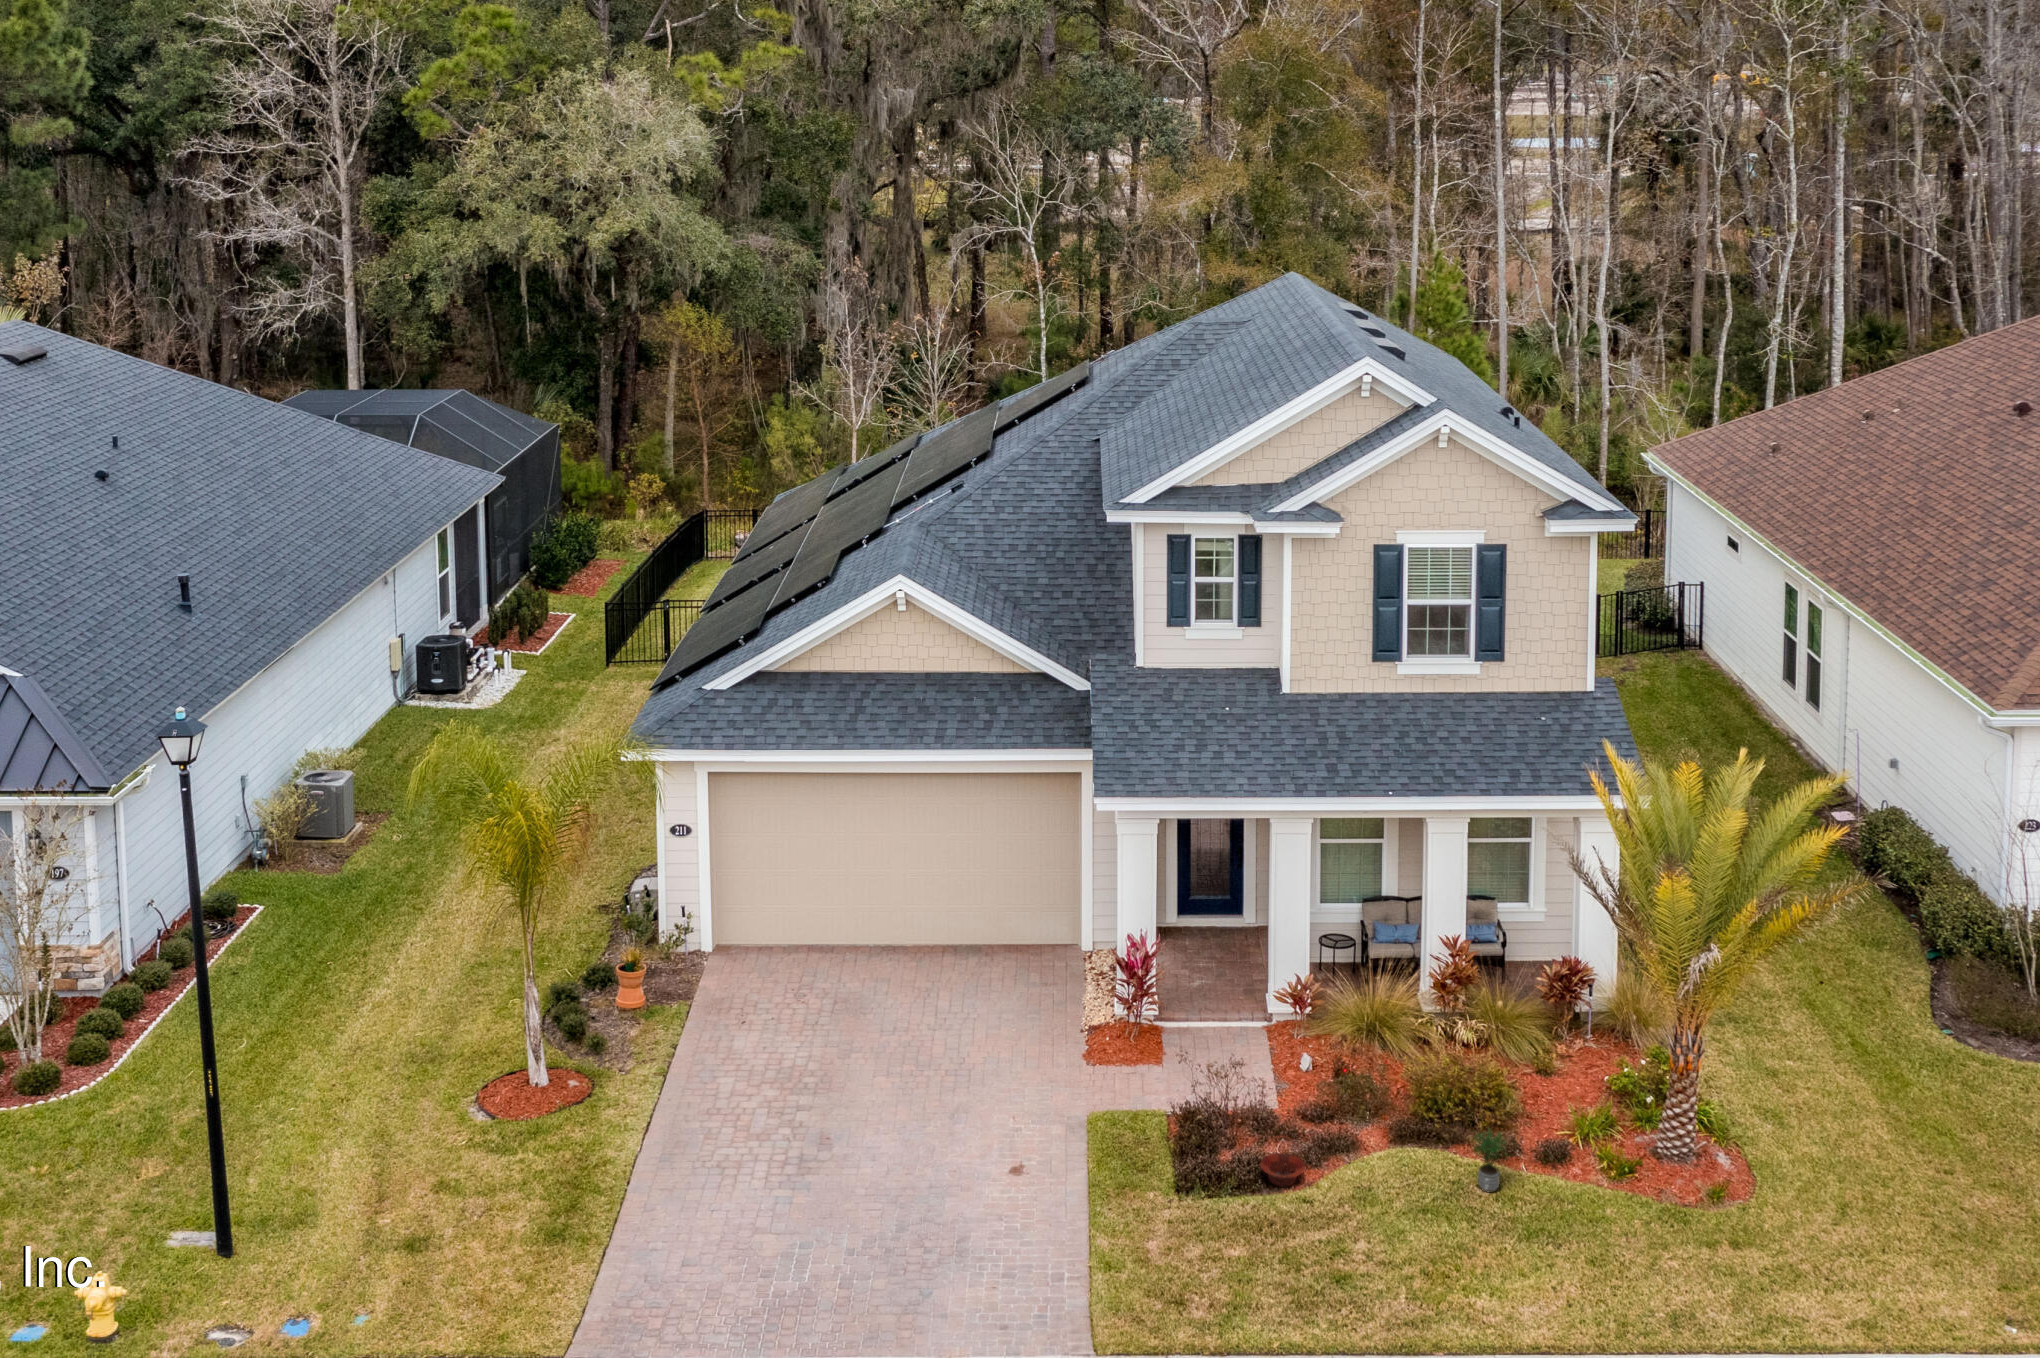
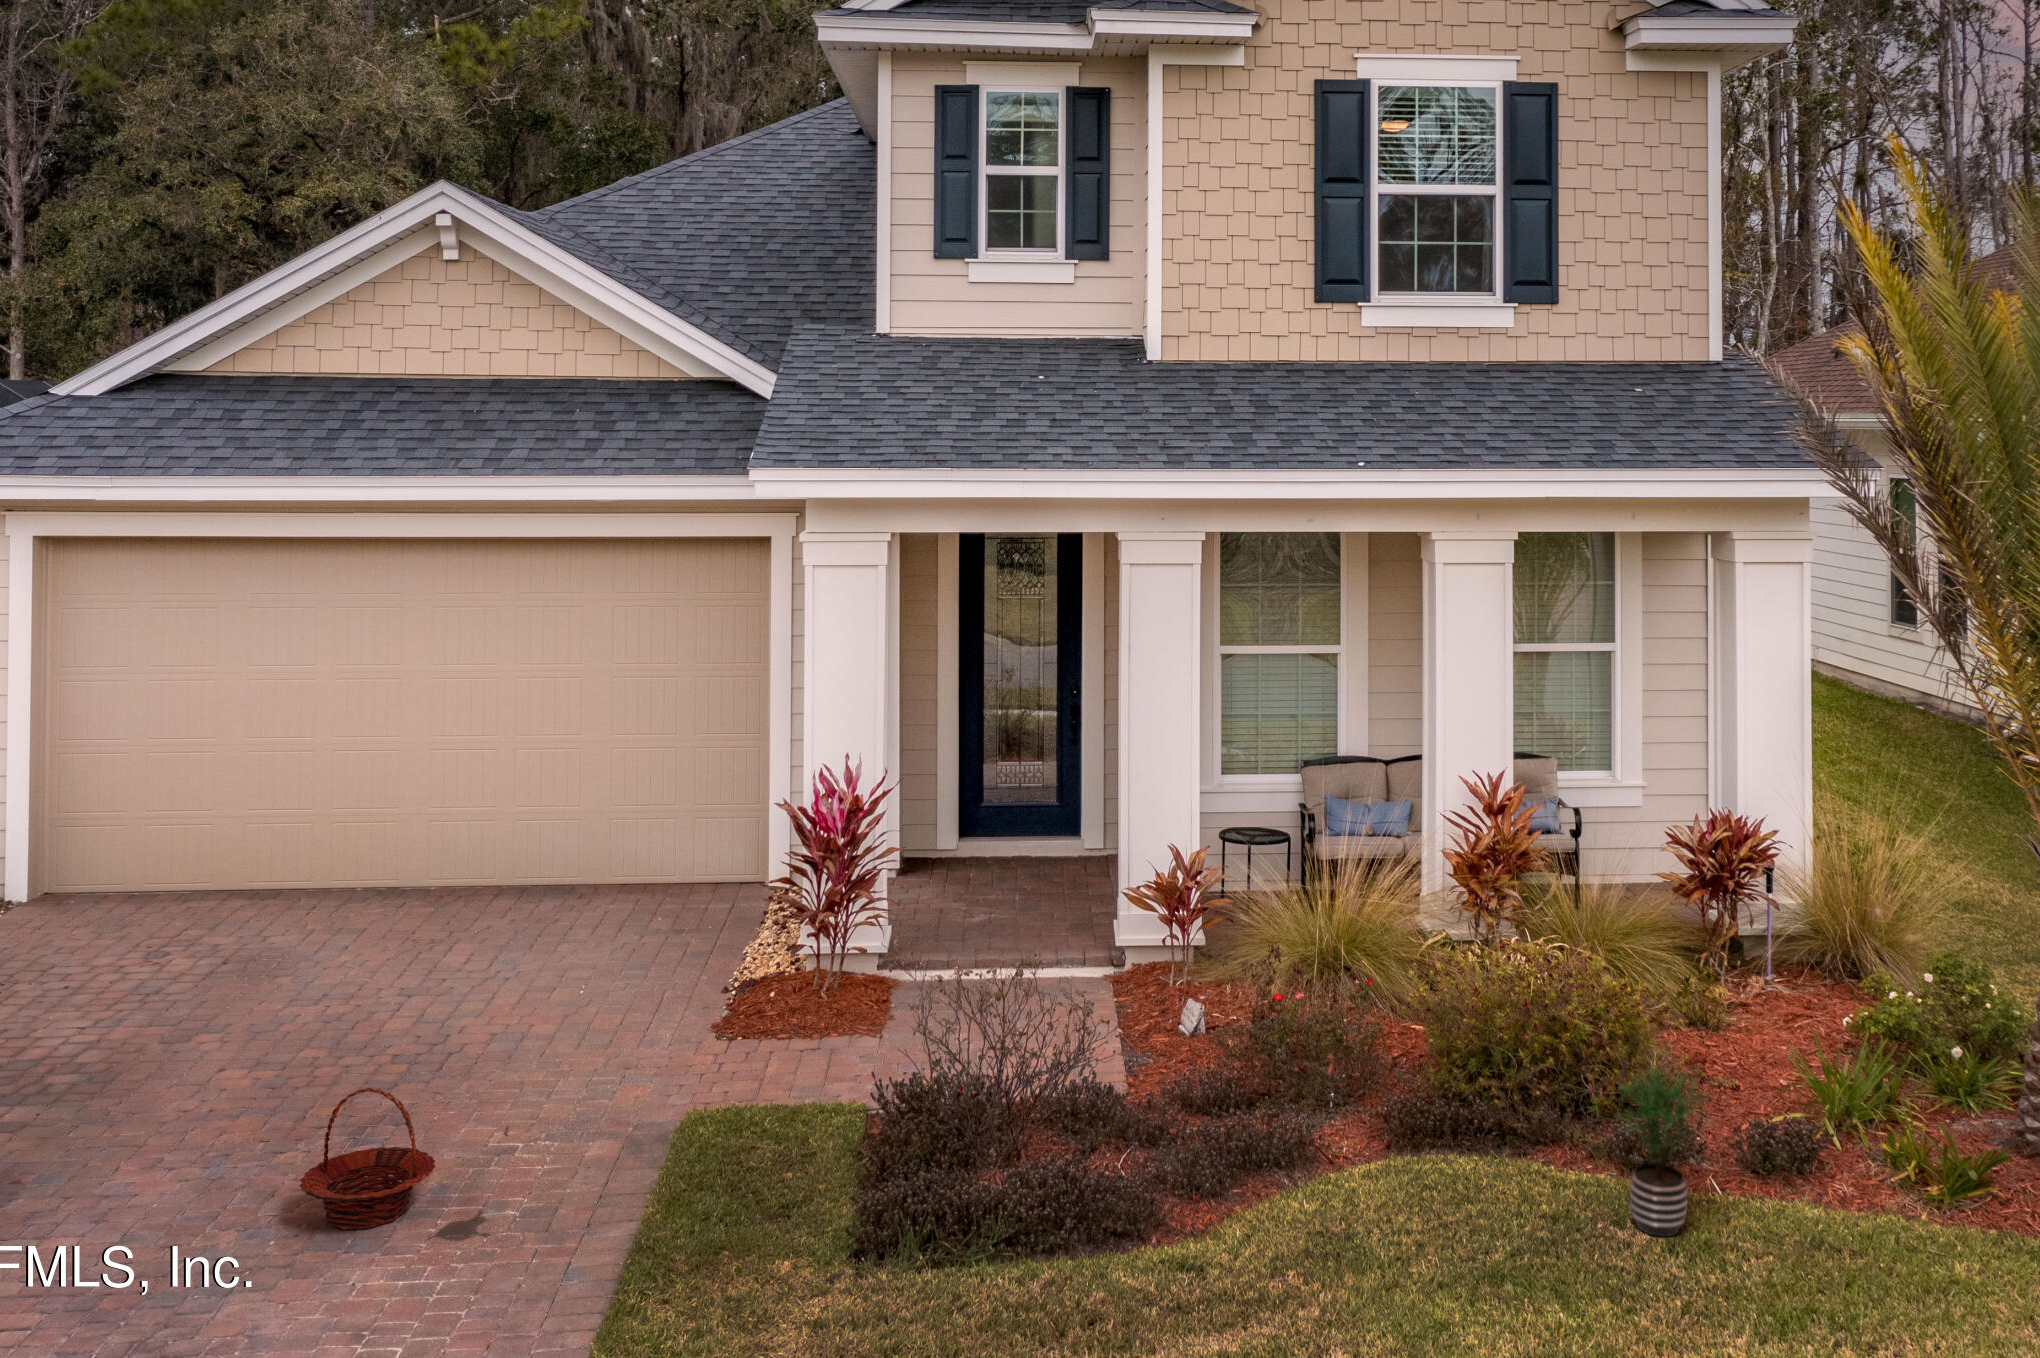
basket: present [1260,1136,1305,1186] -> present [300,1088,436,1229]

